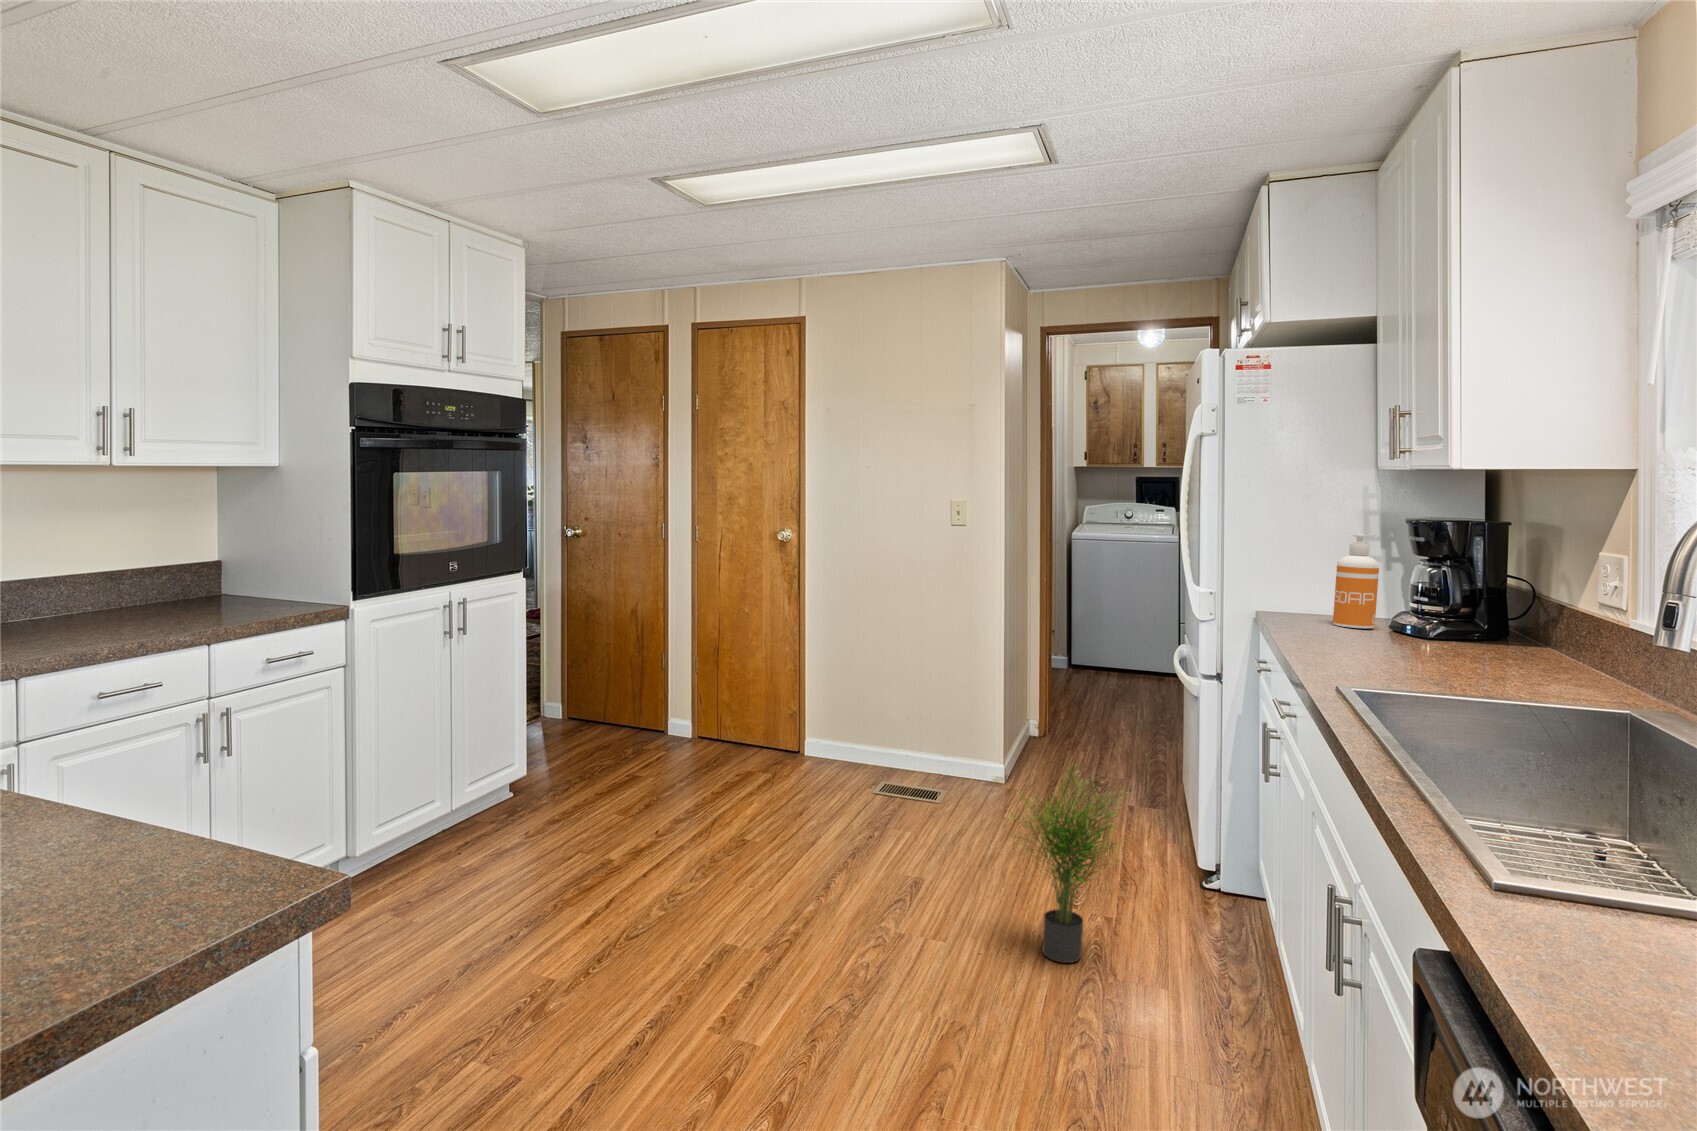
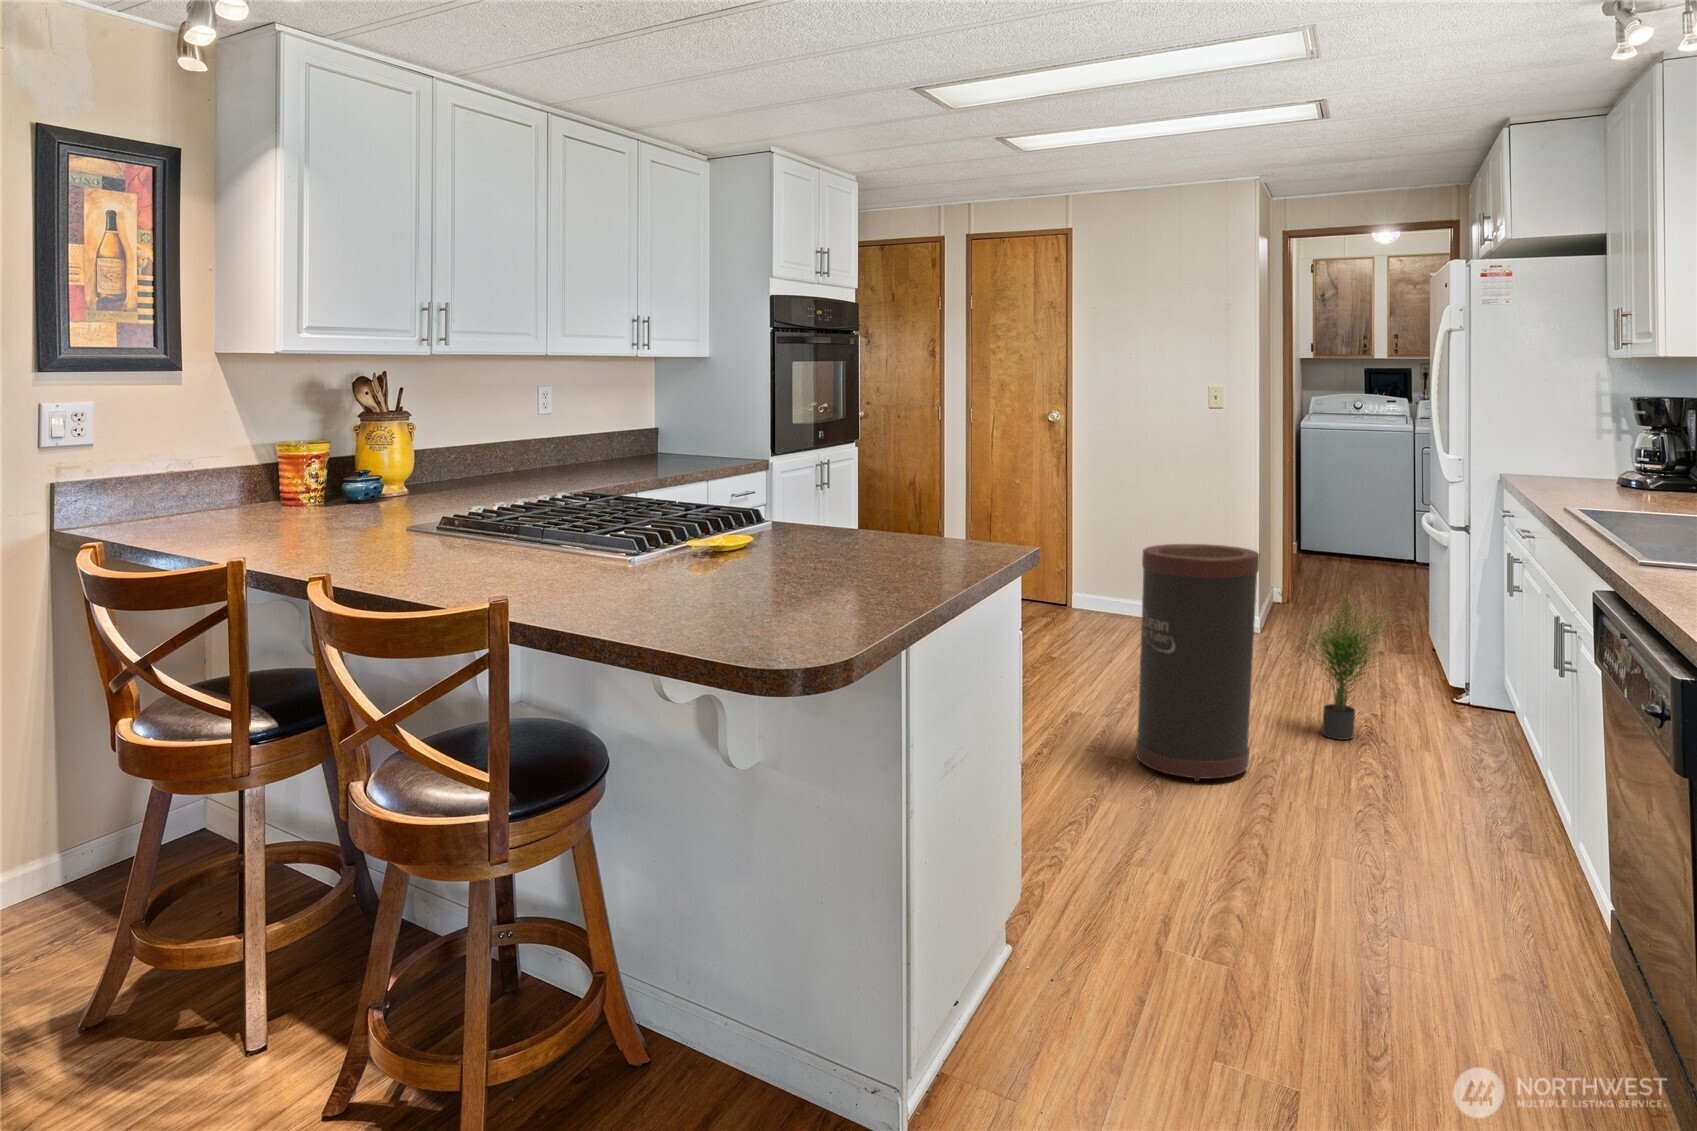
soap dispenser: present [1333,534,1379,628] -> none [1565,410,1608,485]
trash can: none [773,697,940,1061] -> present [1136,544,1260,782]

